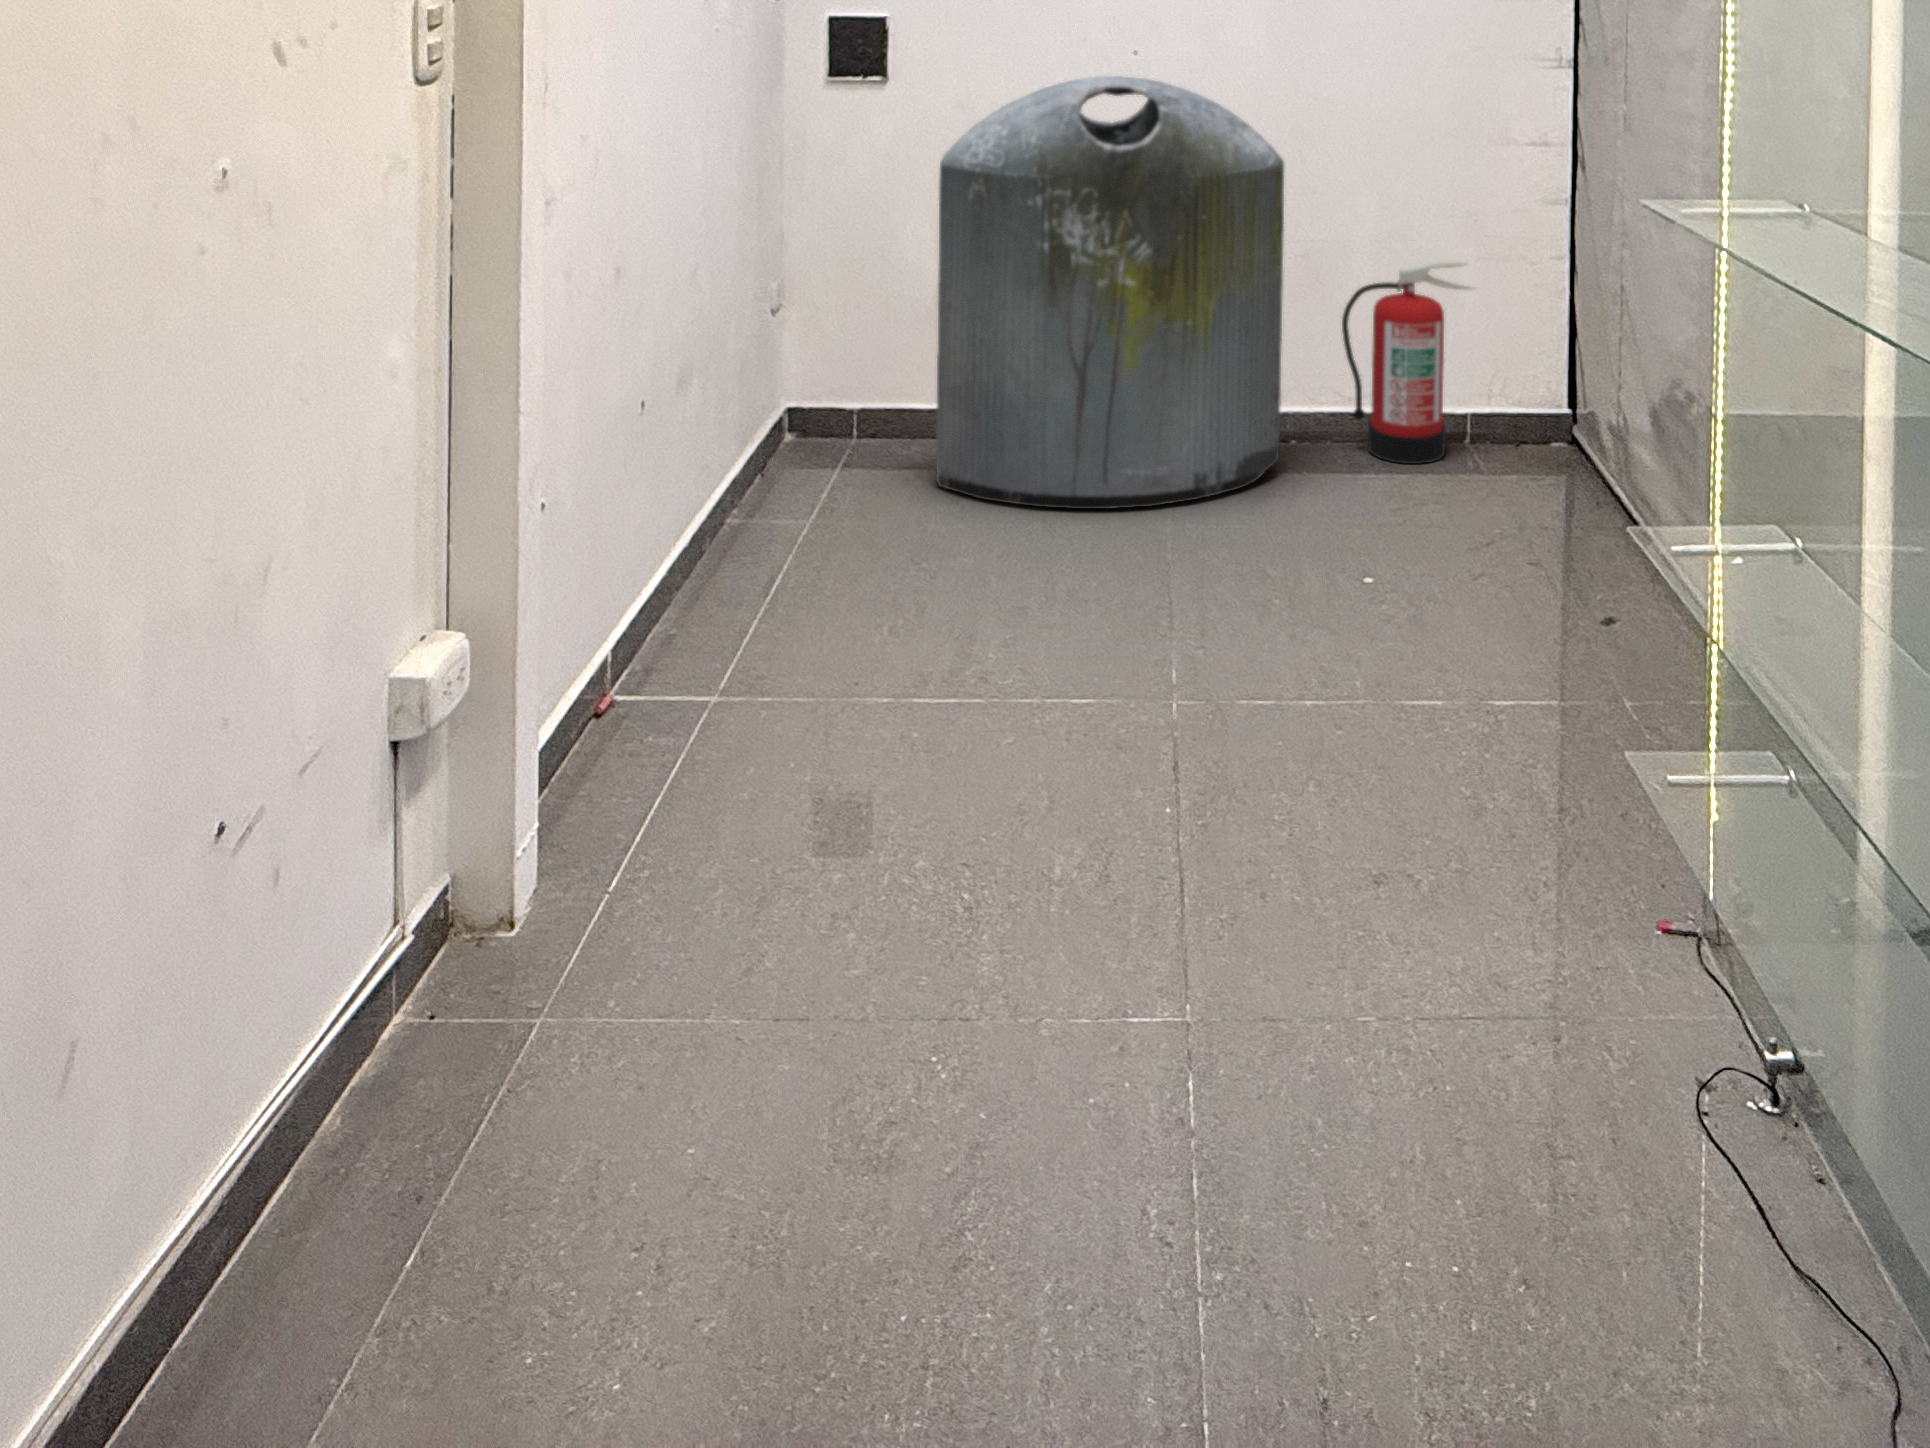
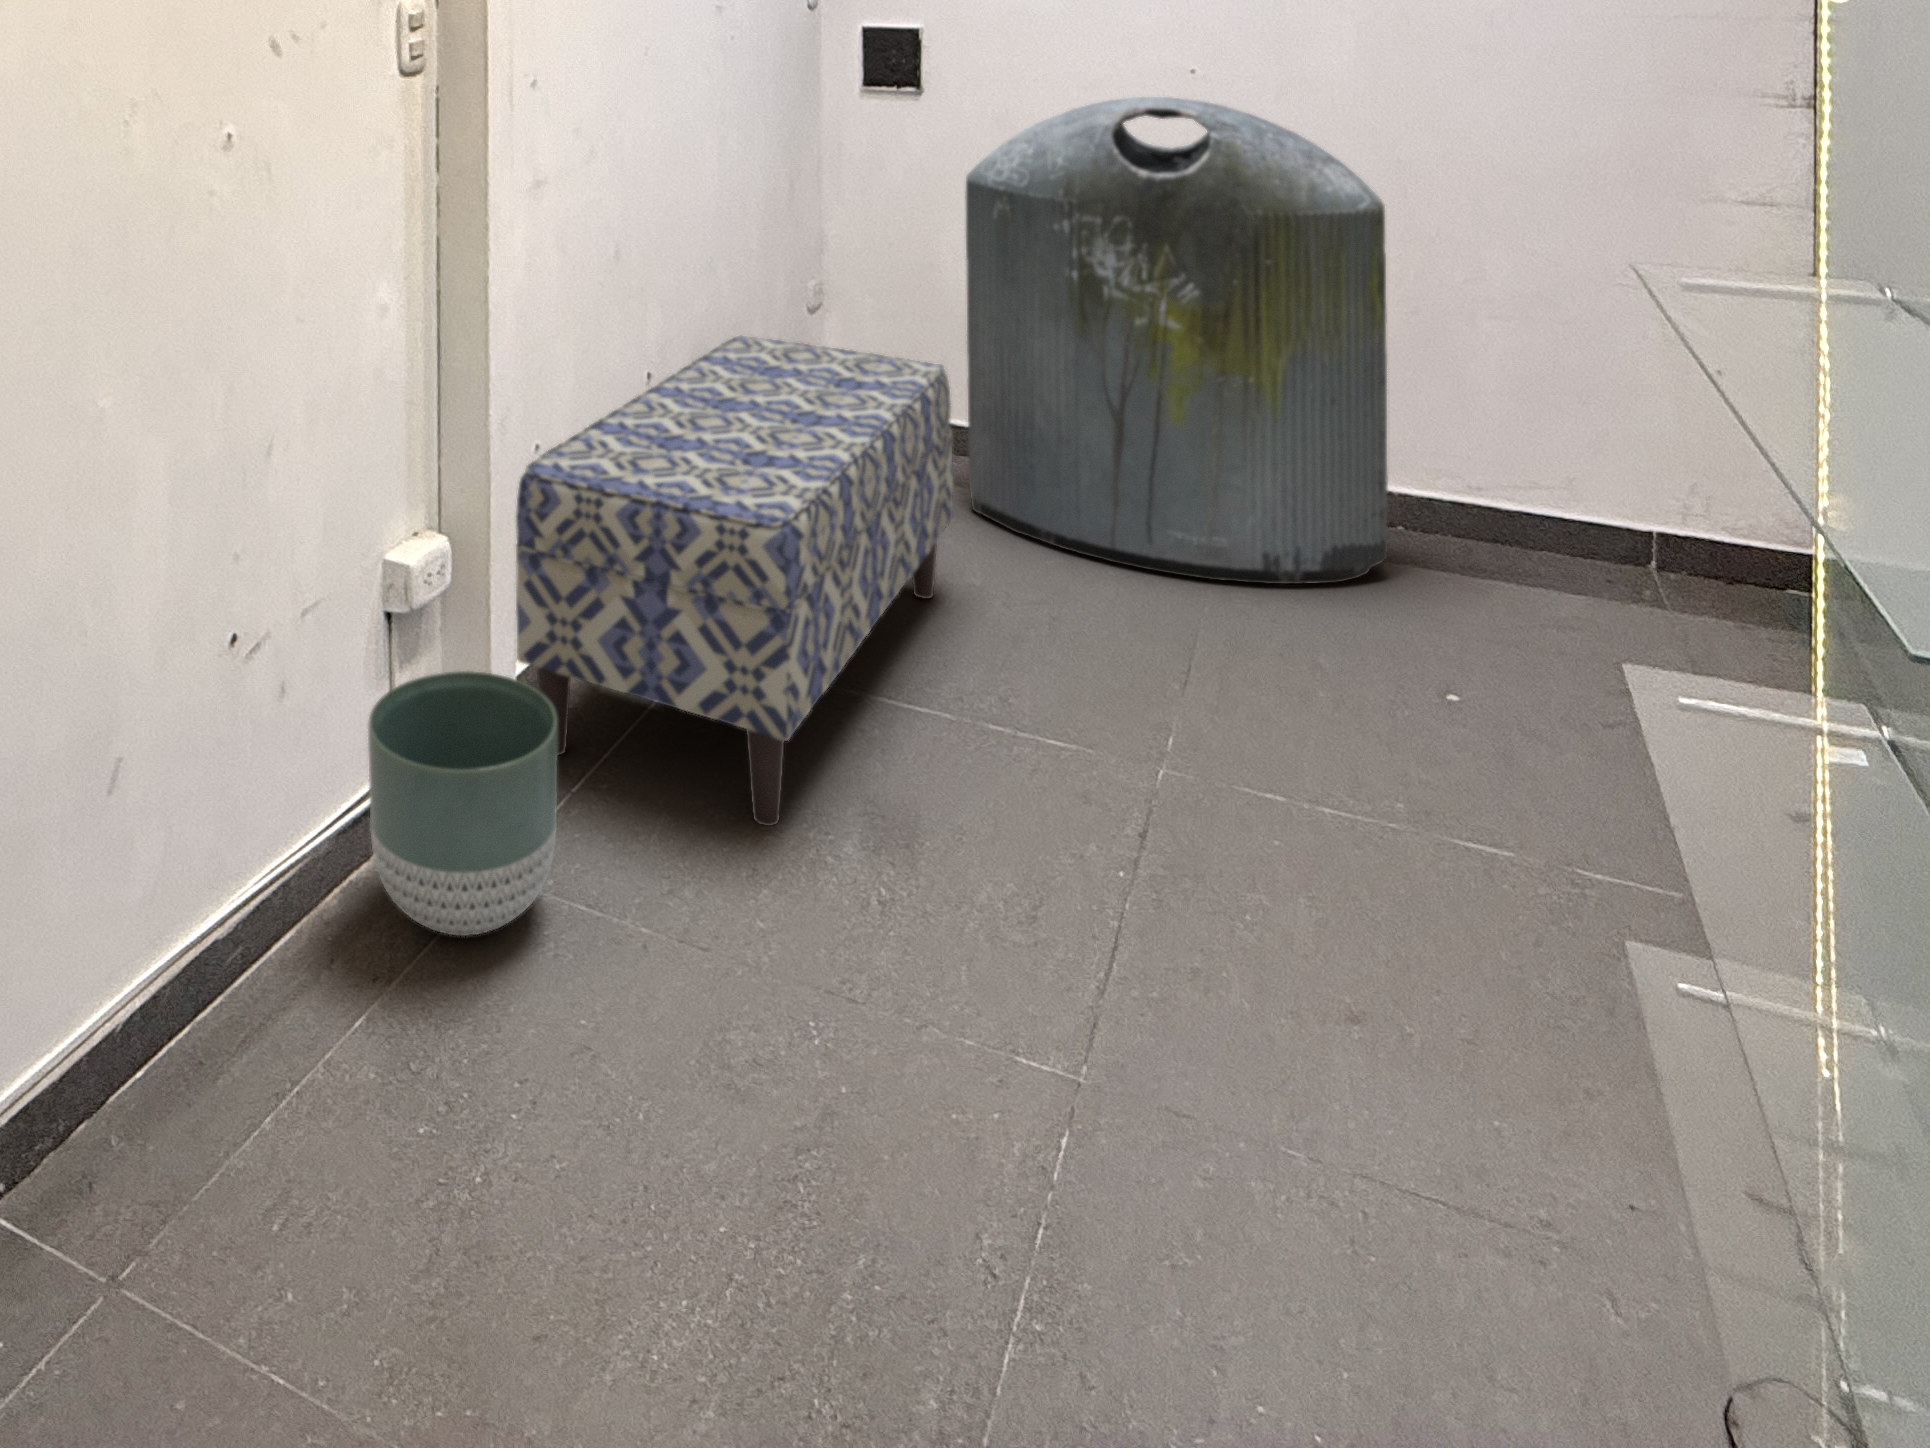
fire extinguisher: present [1342,261,1475,464] -> none [1485,351,1700,607]
bench: none [529,347,946,854] -> present [516,335,953,826]
planter: none [393,776,638,1100] -> present [368,671,558,936]

